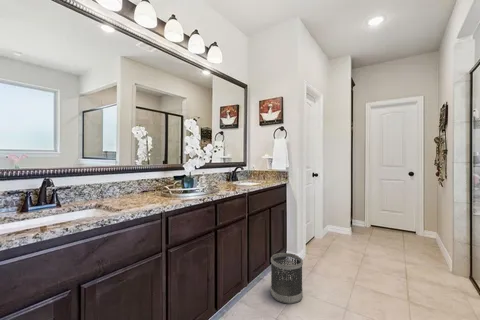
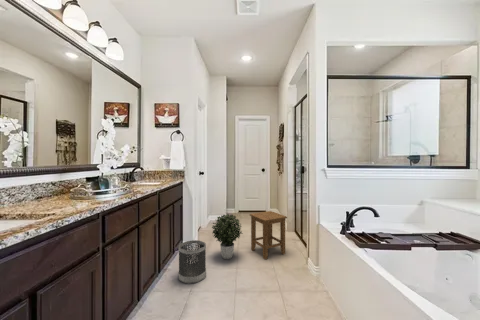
potted plant: none [316,229,358,287] -> present [212,214,243,259]
stool: none [372,234,436,305] -> present [250,211,287,259]

